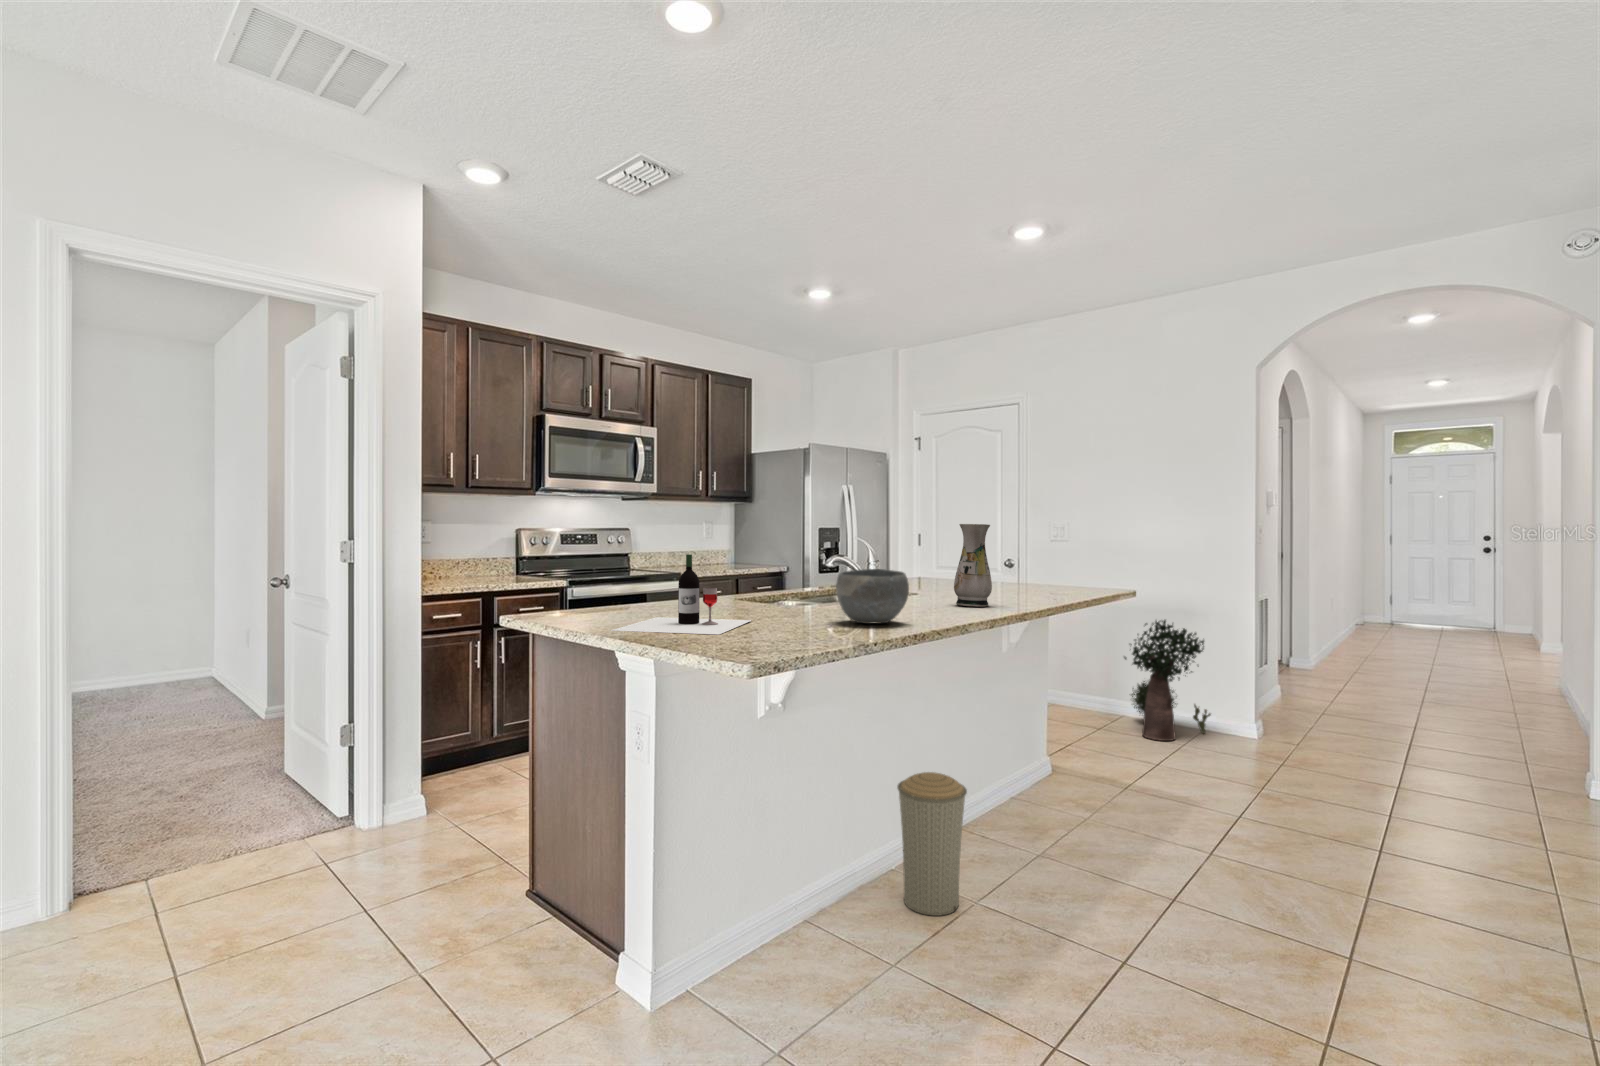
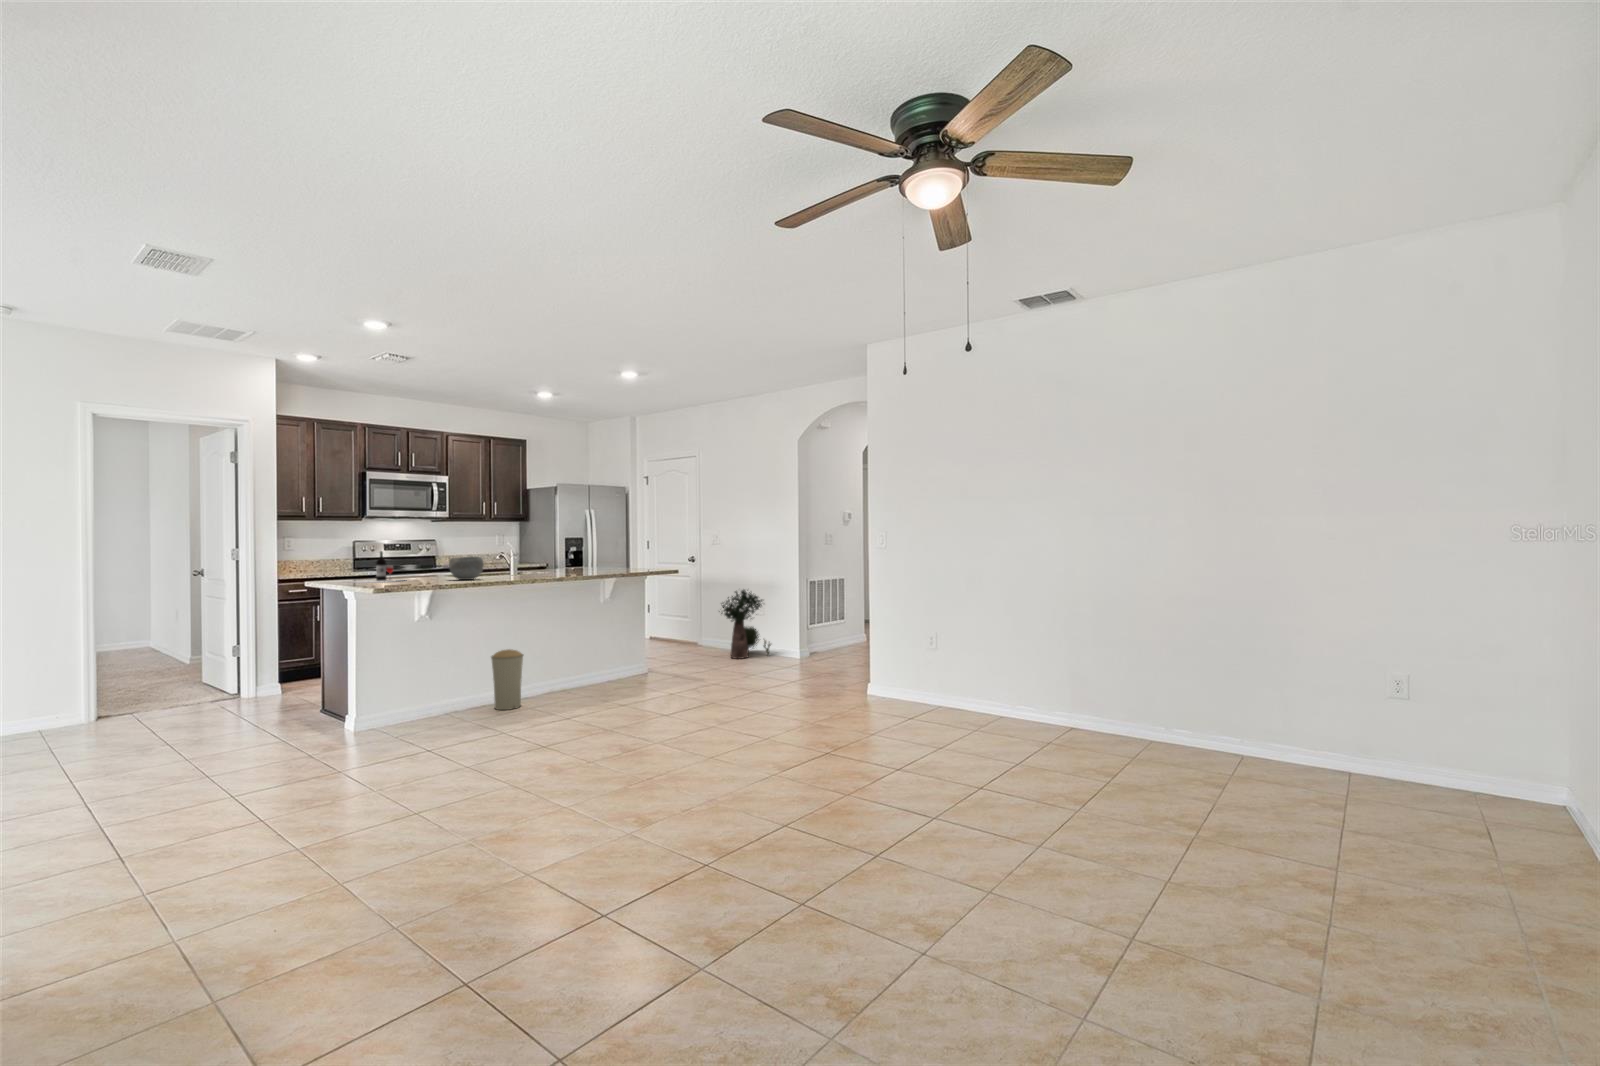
vase: present [954,524,992,607] -> none [544,536,563,576]

